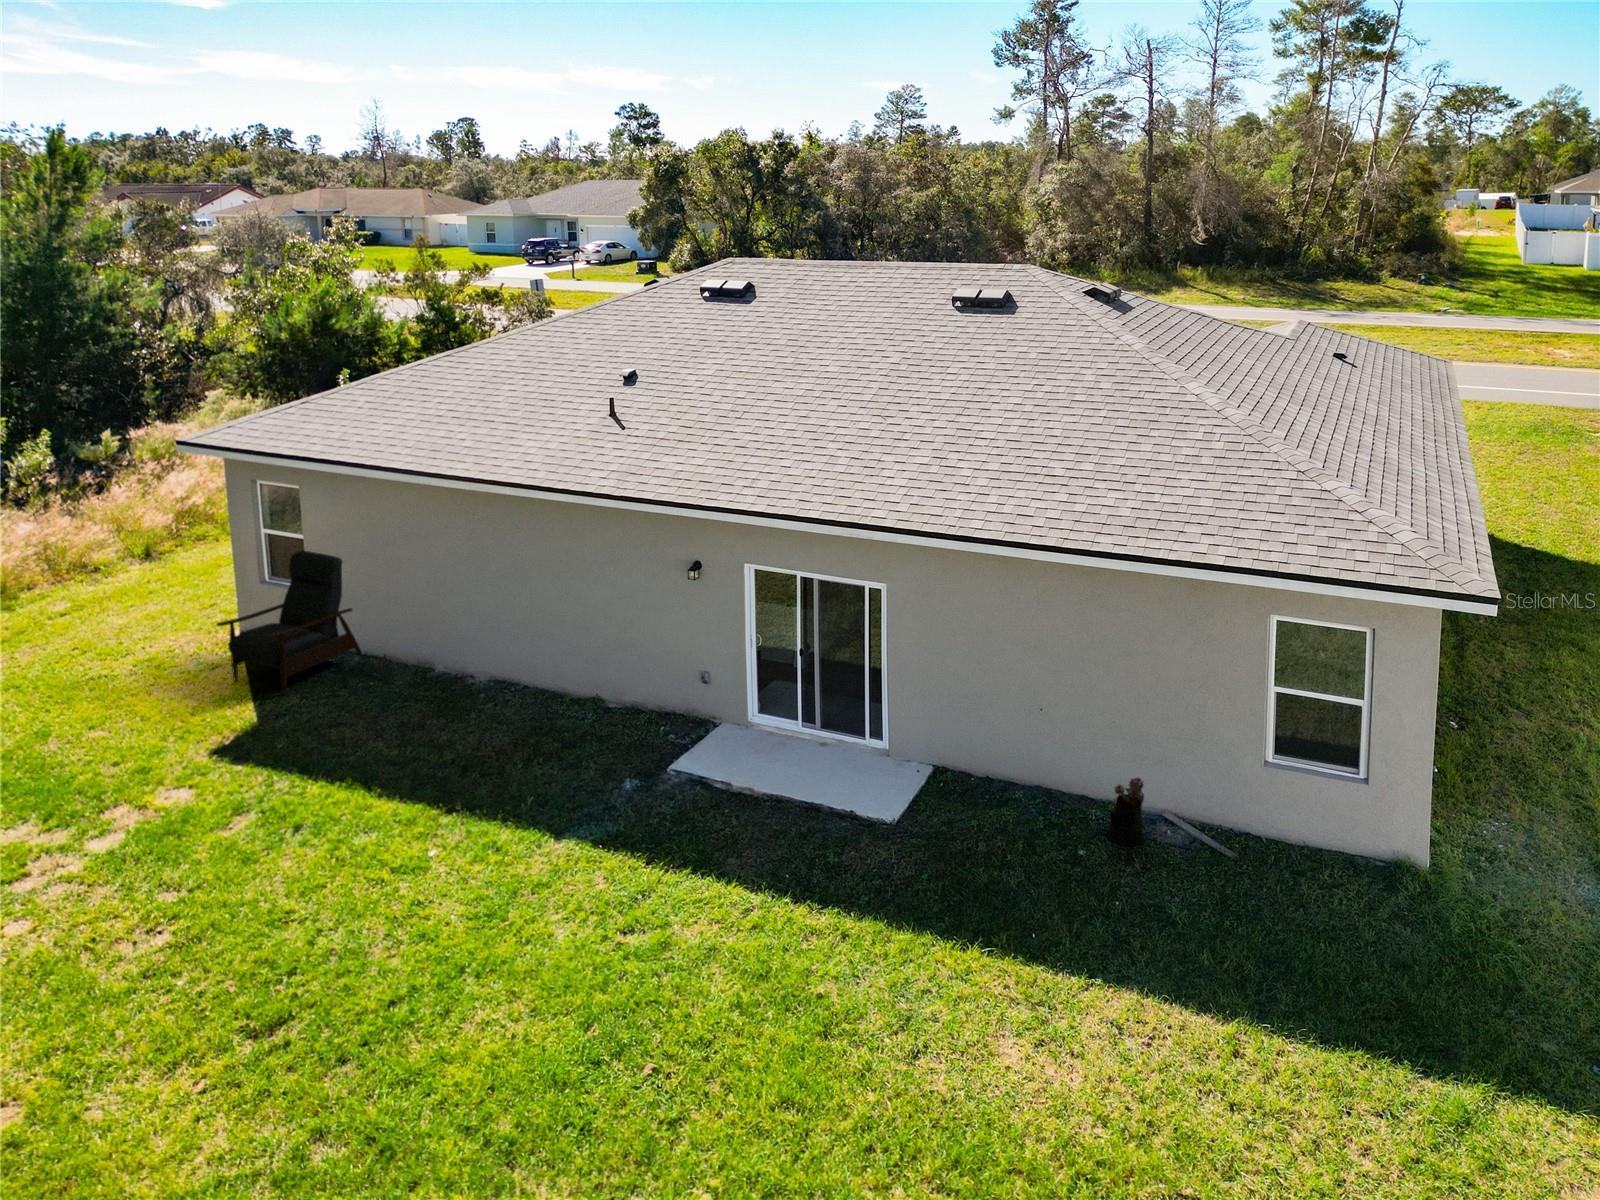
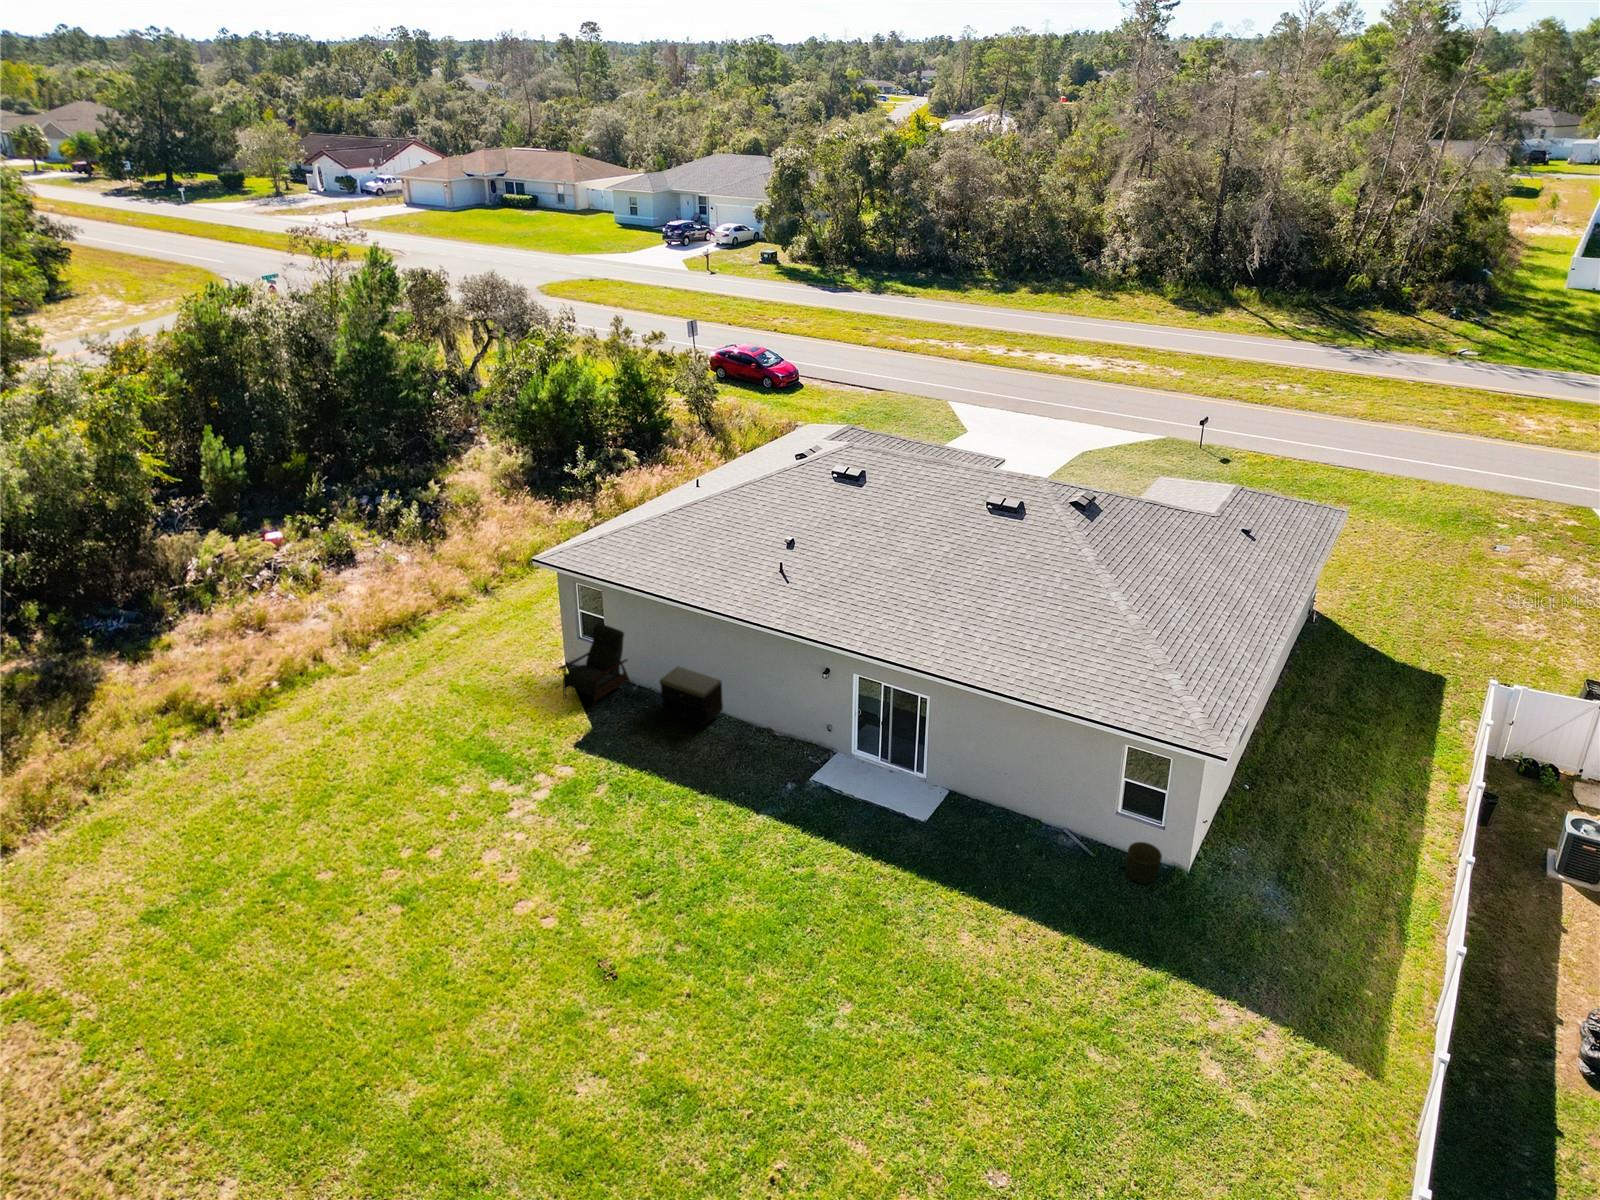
storage bench: none [396,607,518,703] -> present [660,667,723,725]
watering can: present [1106,778,1144,846] -> none [1033,809,1054,843]
planter: none [1308,820,1388,904] -> present [1126,842,1162,884]

